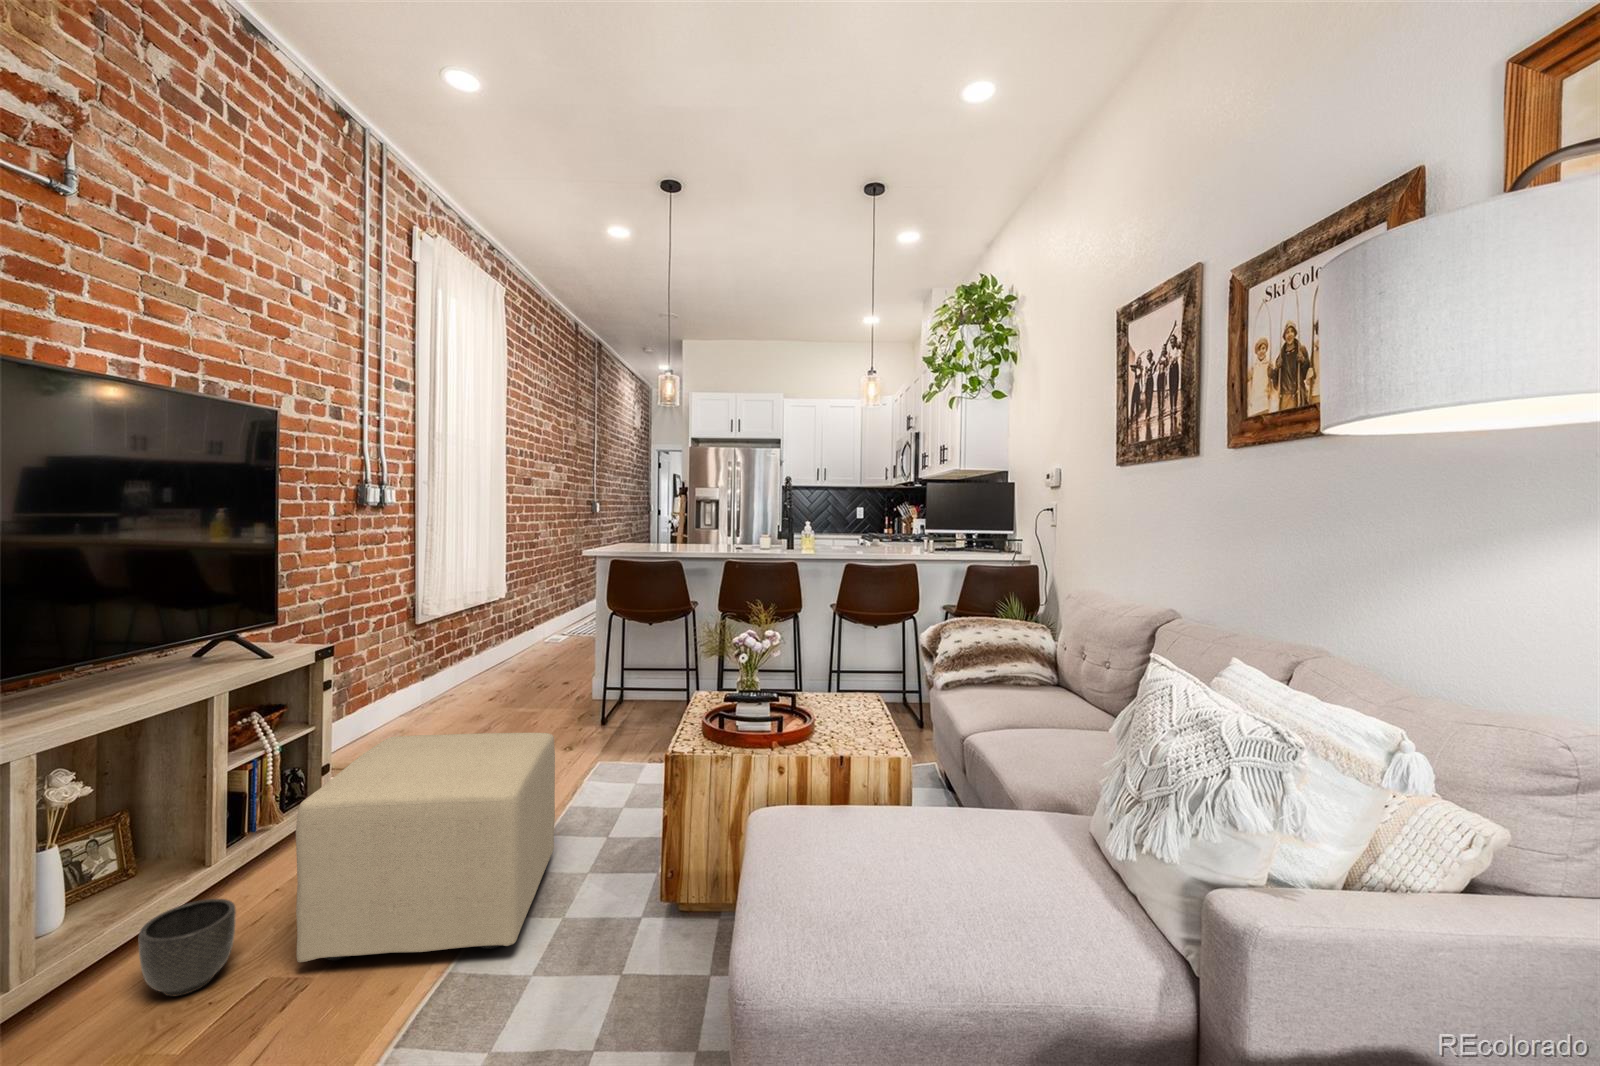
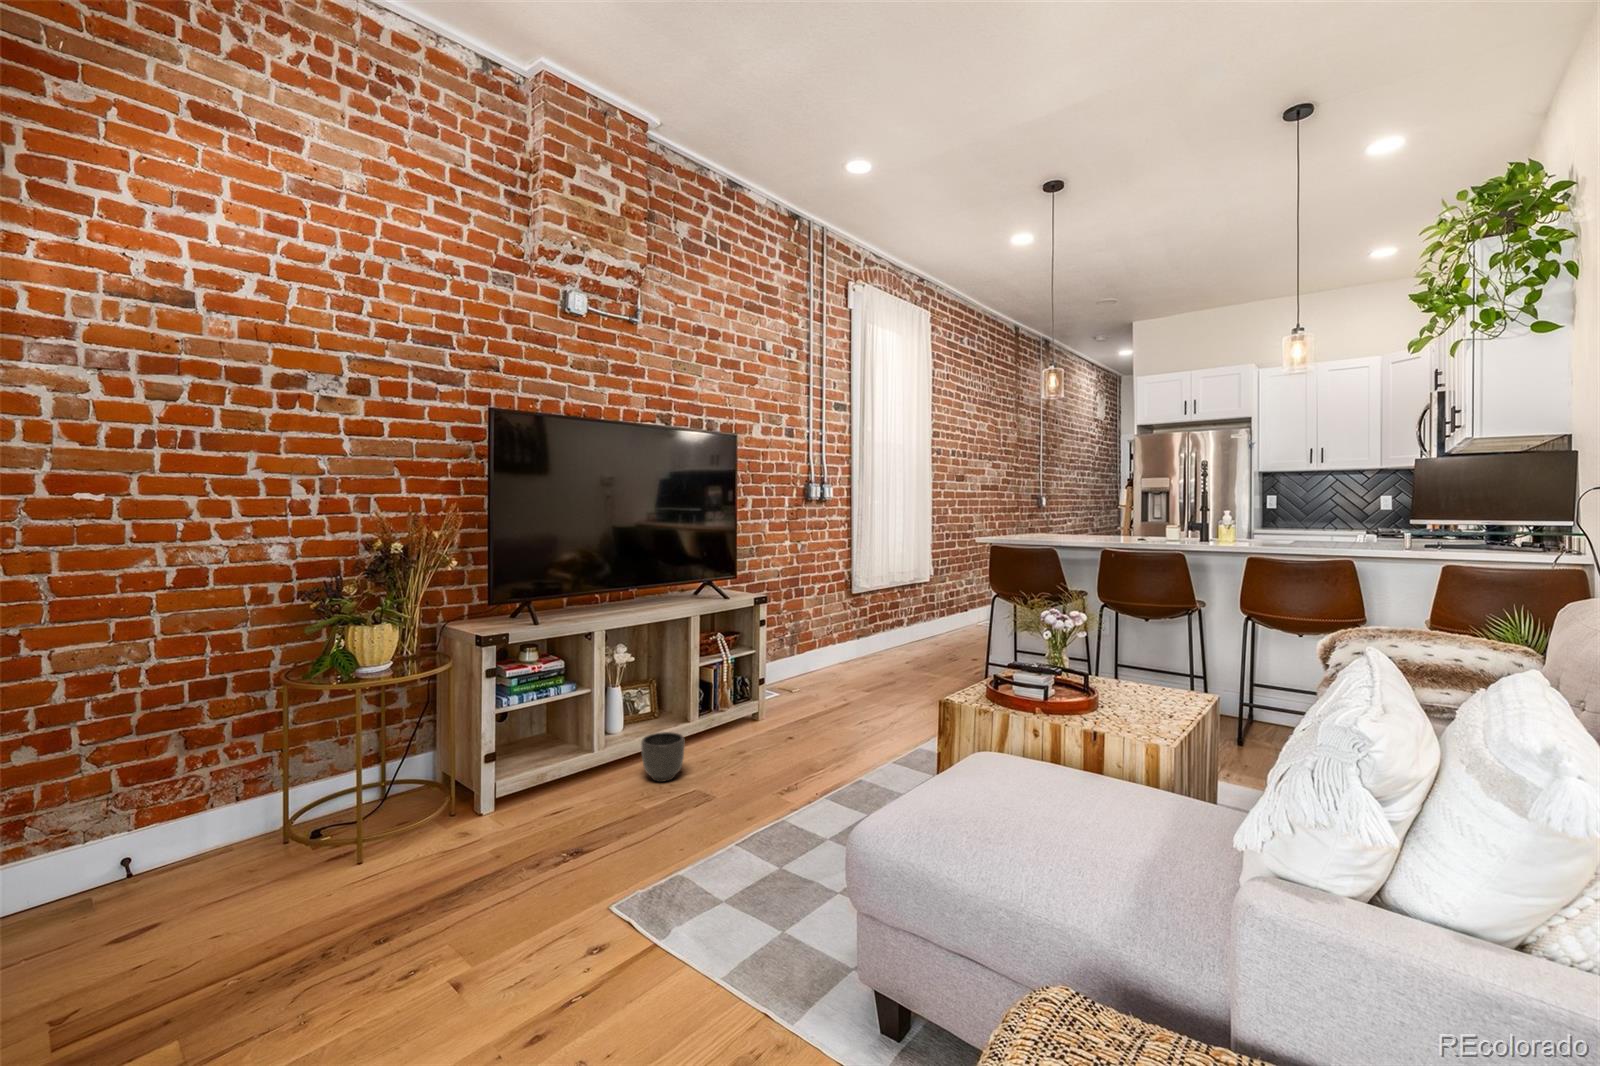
ottoman: present [296,733,555,962] -> none [707,659,881,811]

